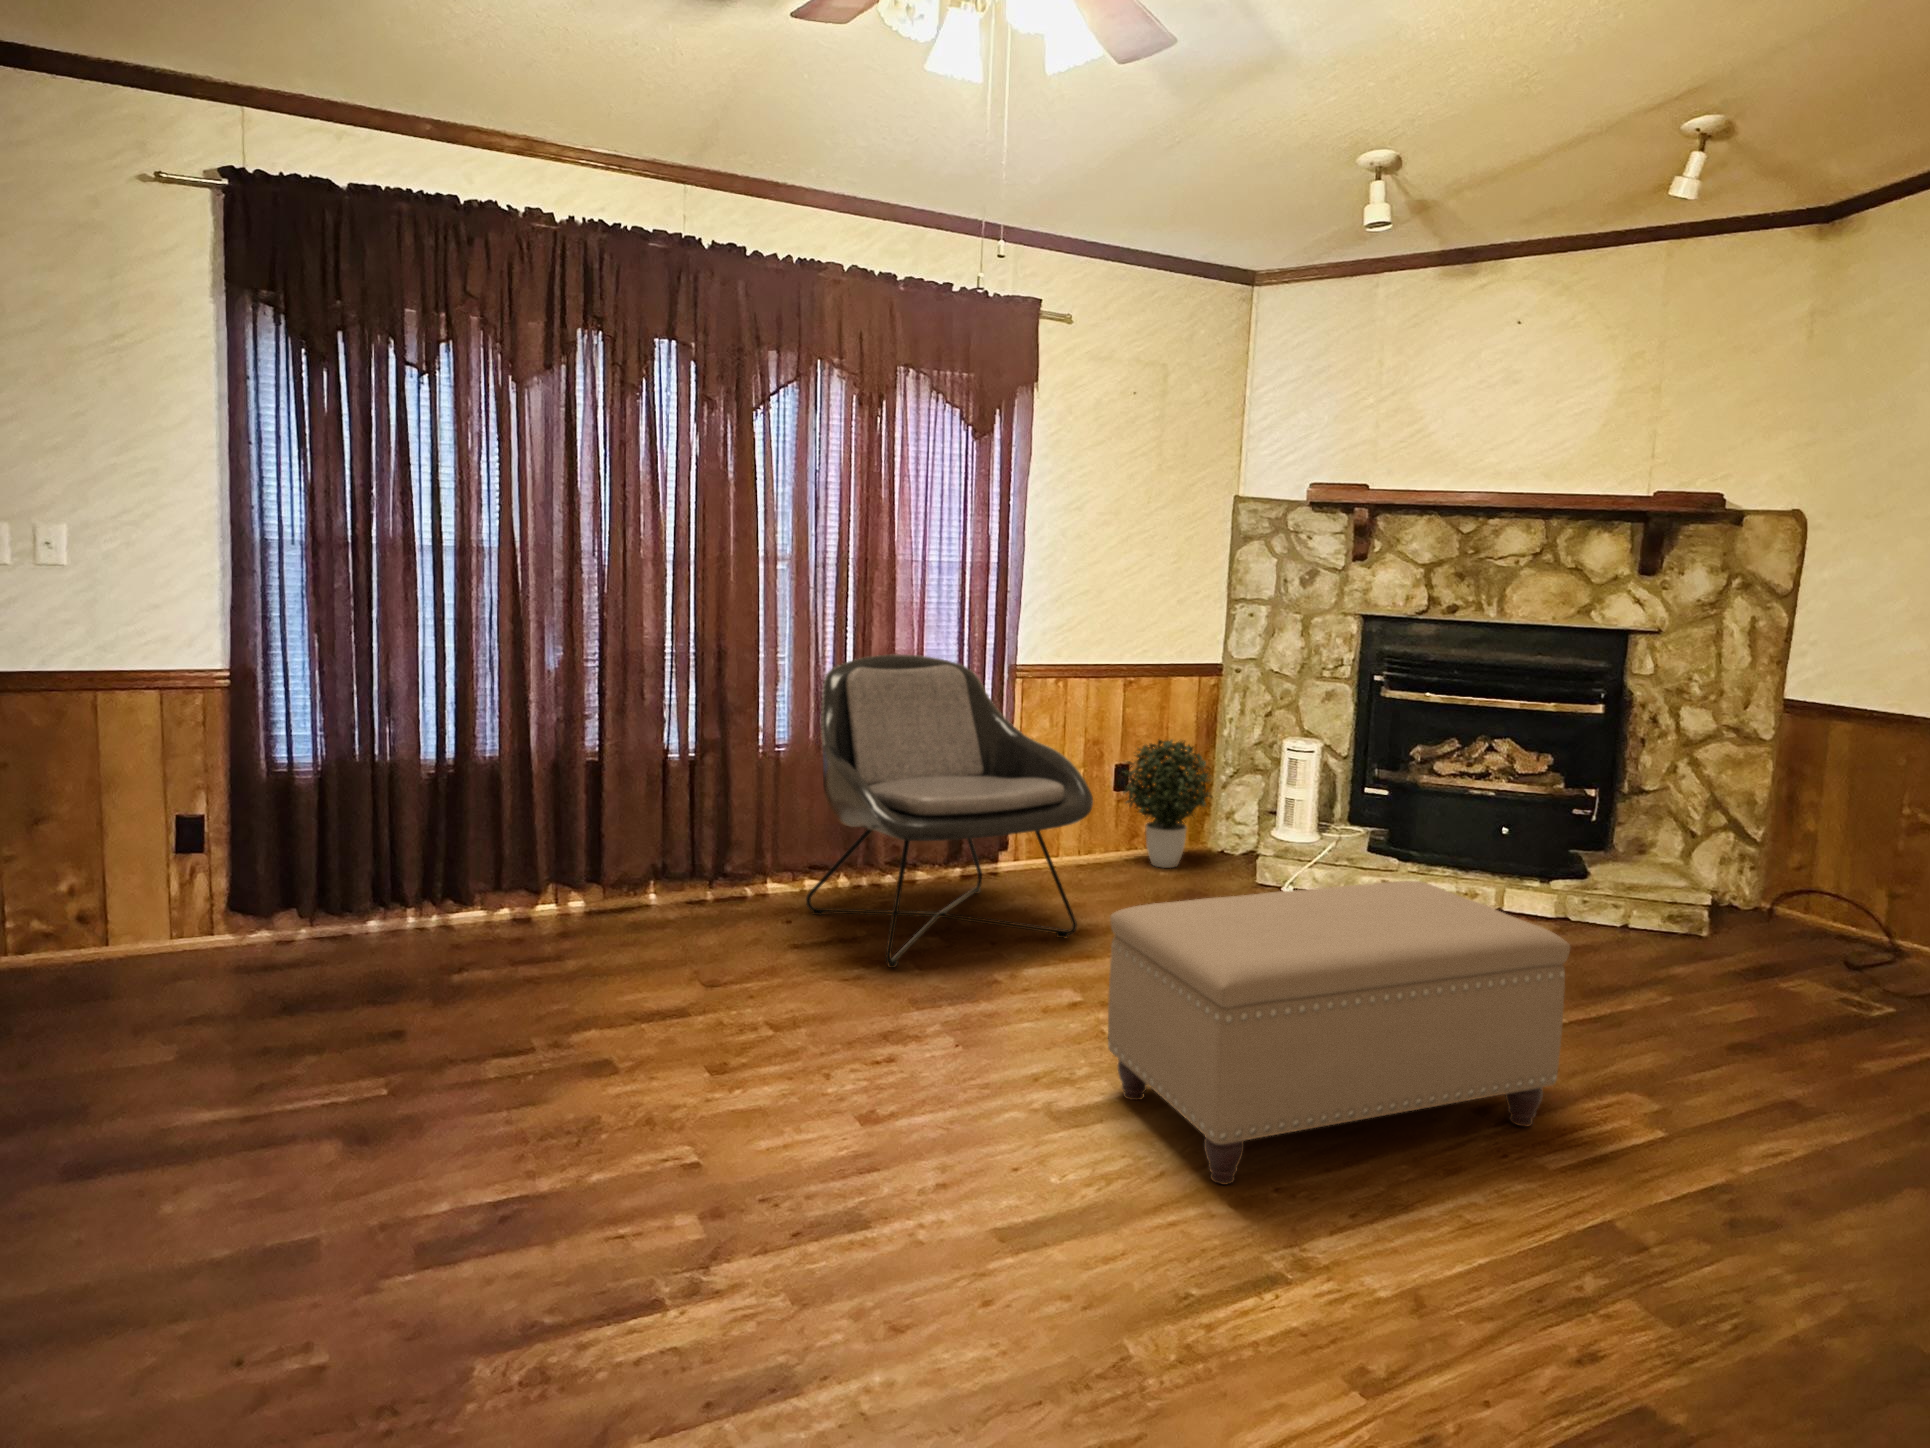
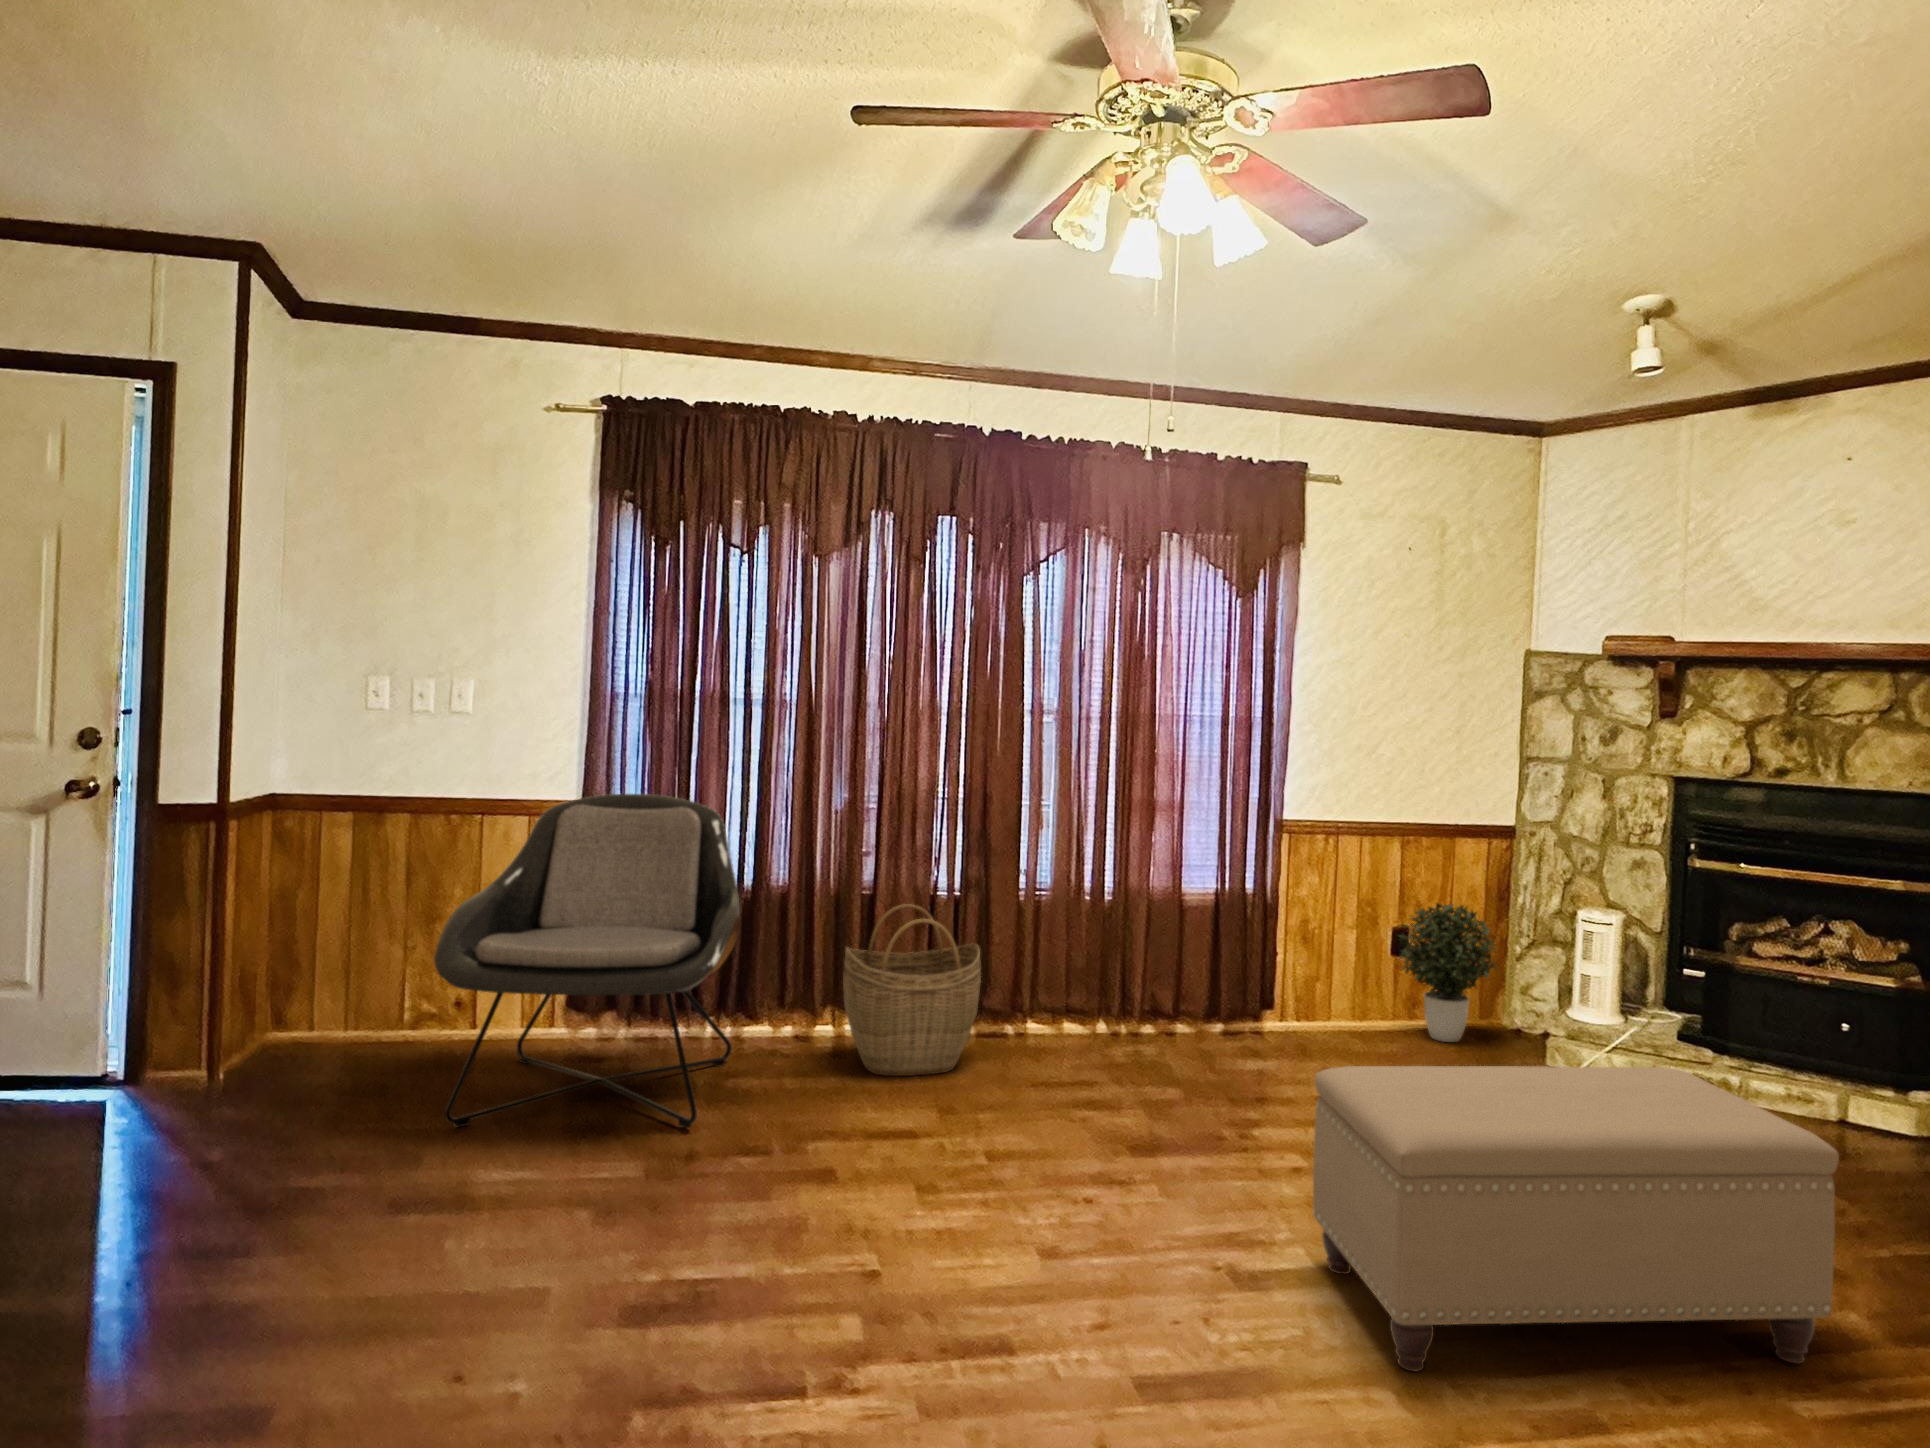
lounge chair: present [806,654,1093,968] -> present [434,794,740,1129]
woven basket: none [571,769,725,951] -> present [843,904,981,1076]

